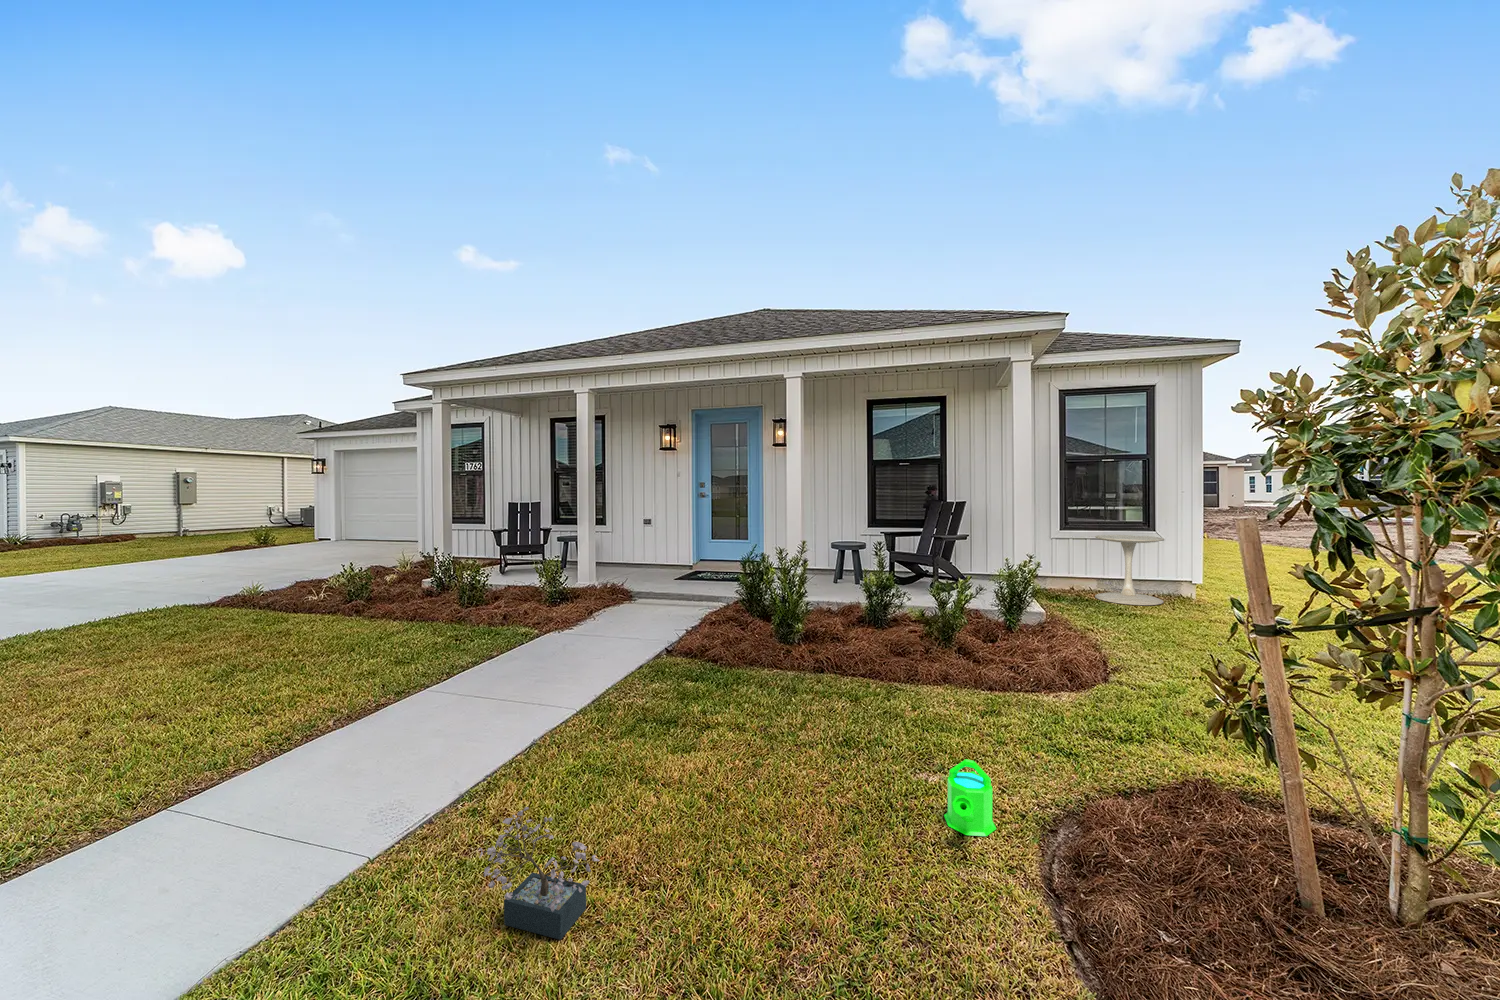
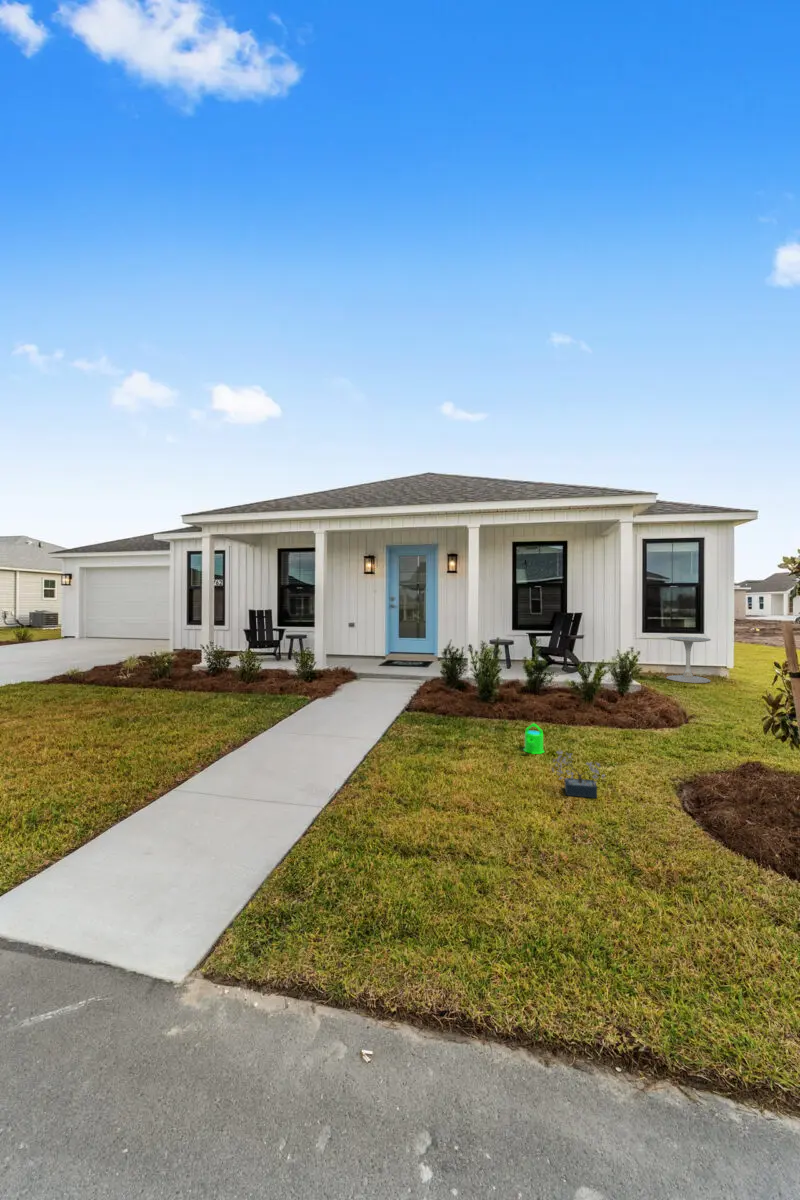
watering can: present [944,759,996,836] -> present [524,724,544,754]
decorative plant: present [479,807,600,940] -> present [553,751,605,798]

